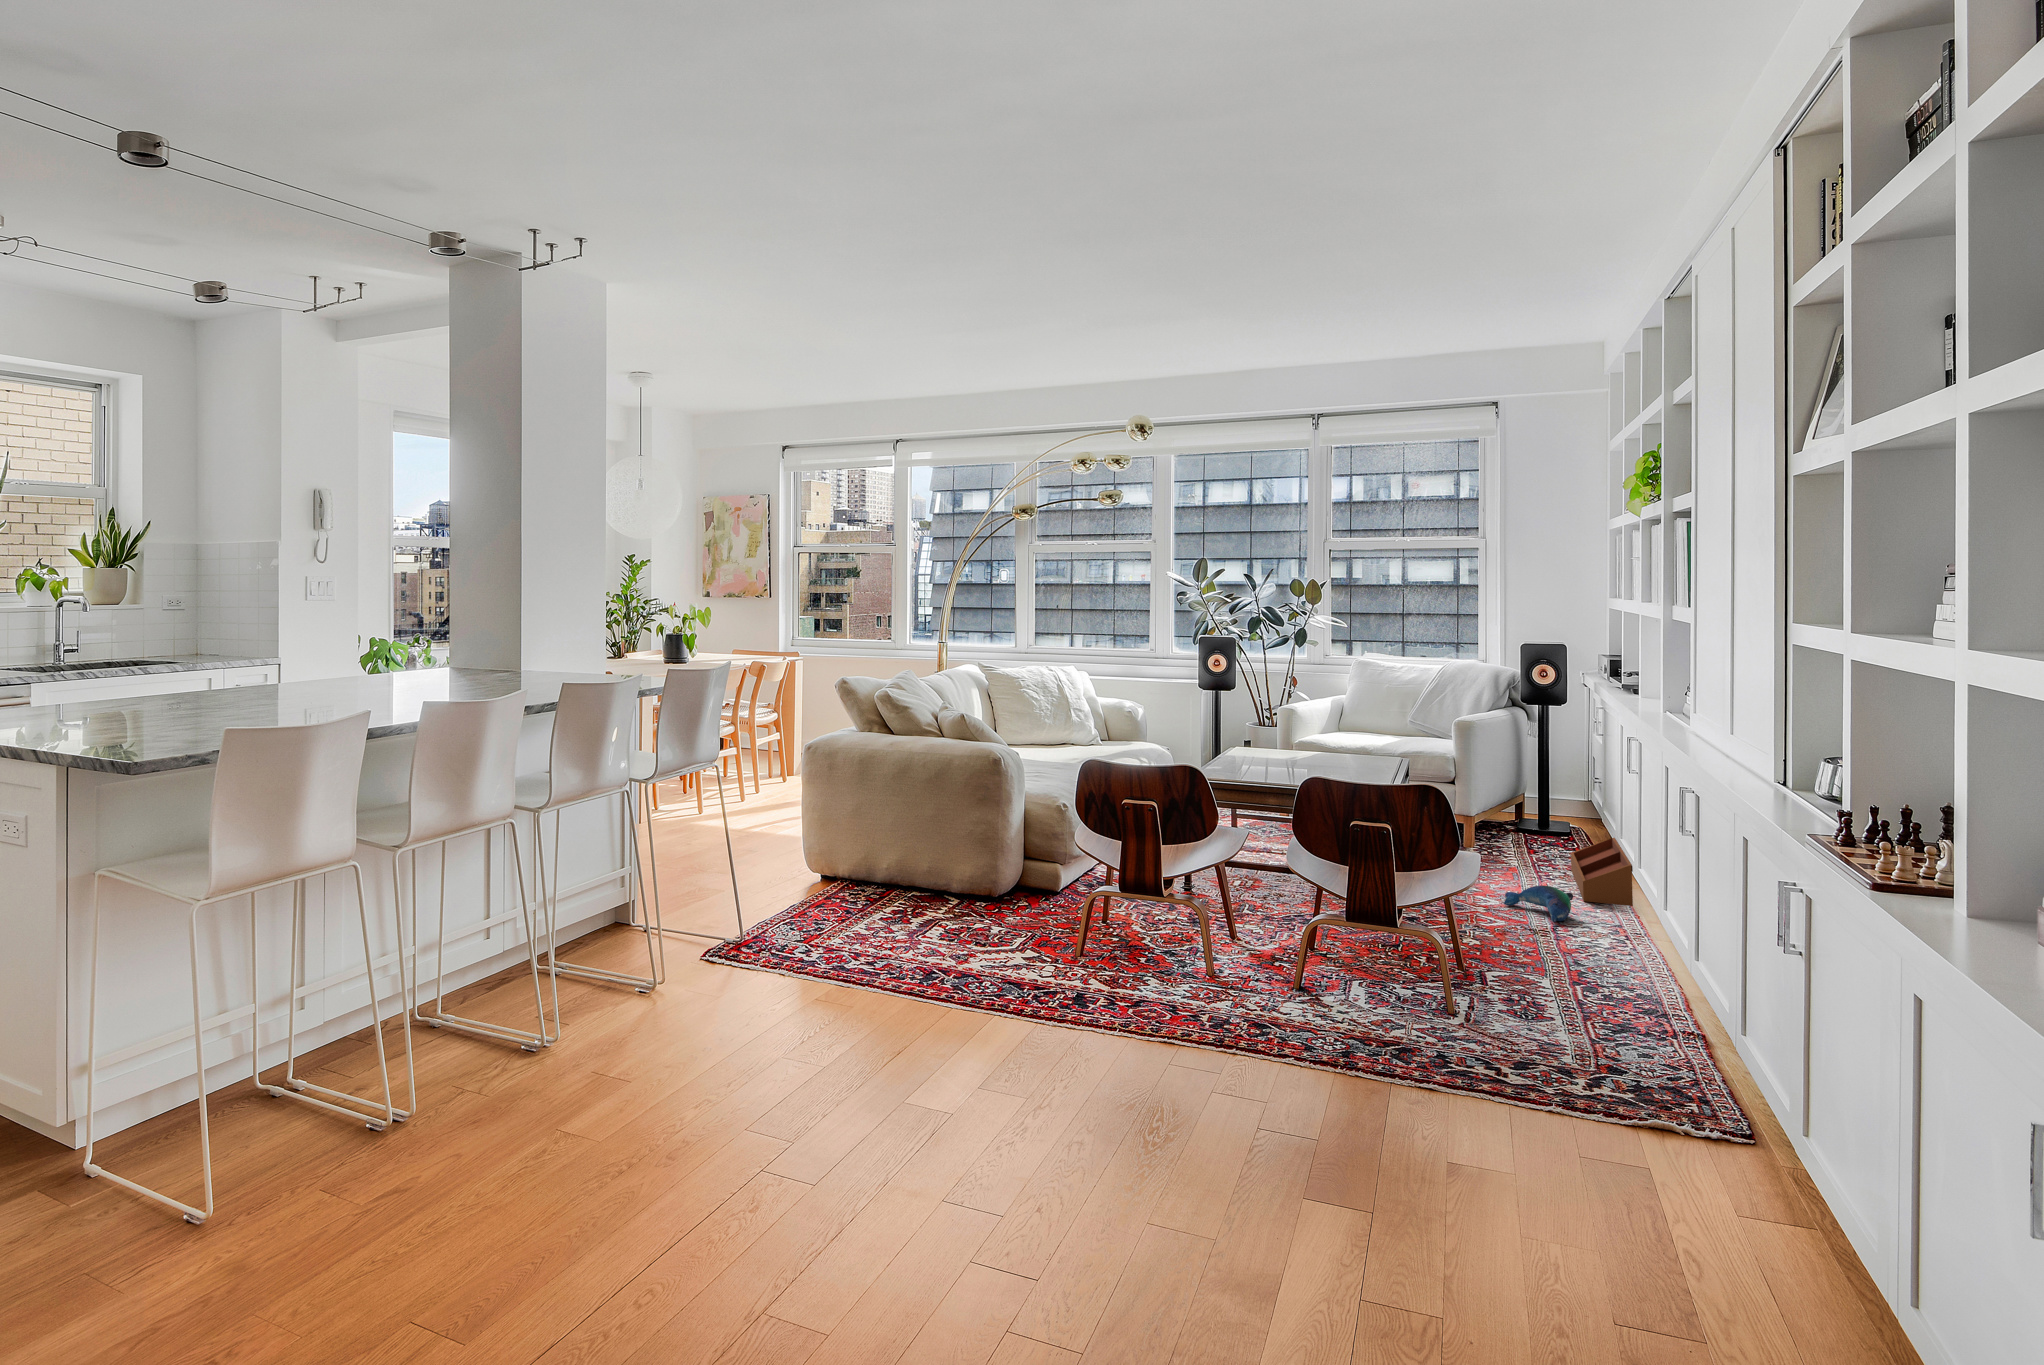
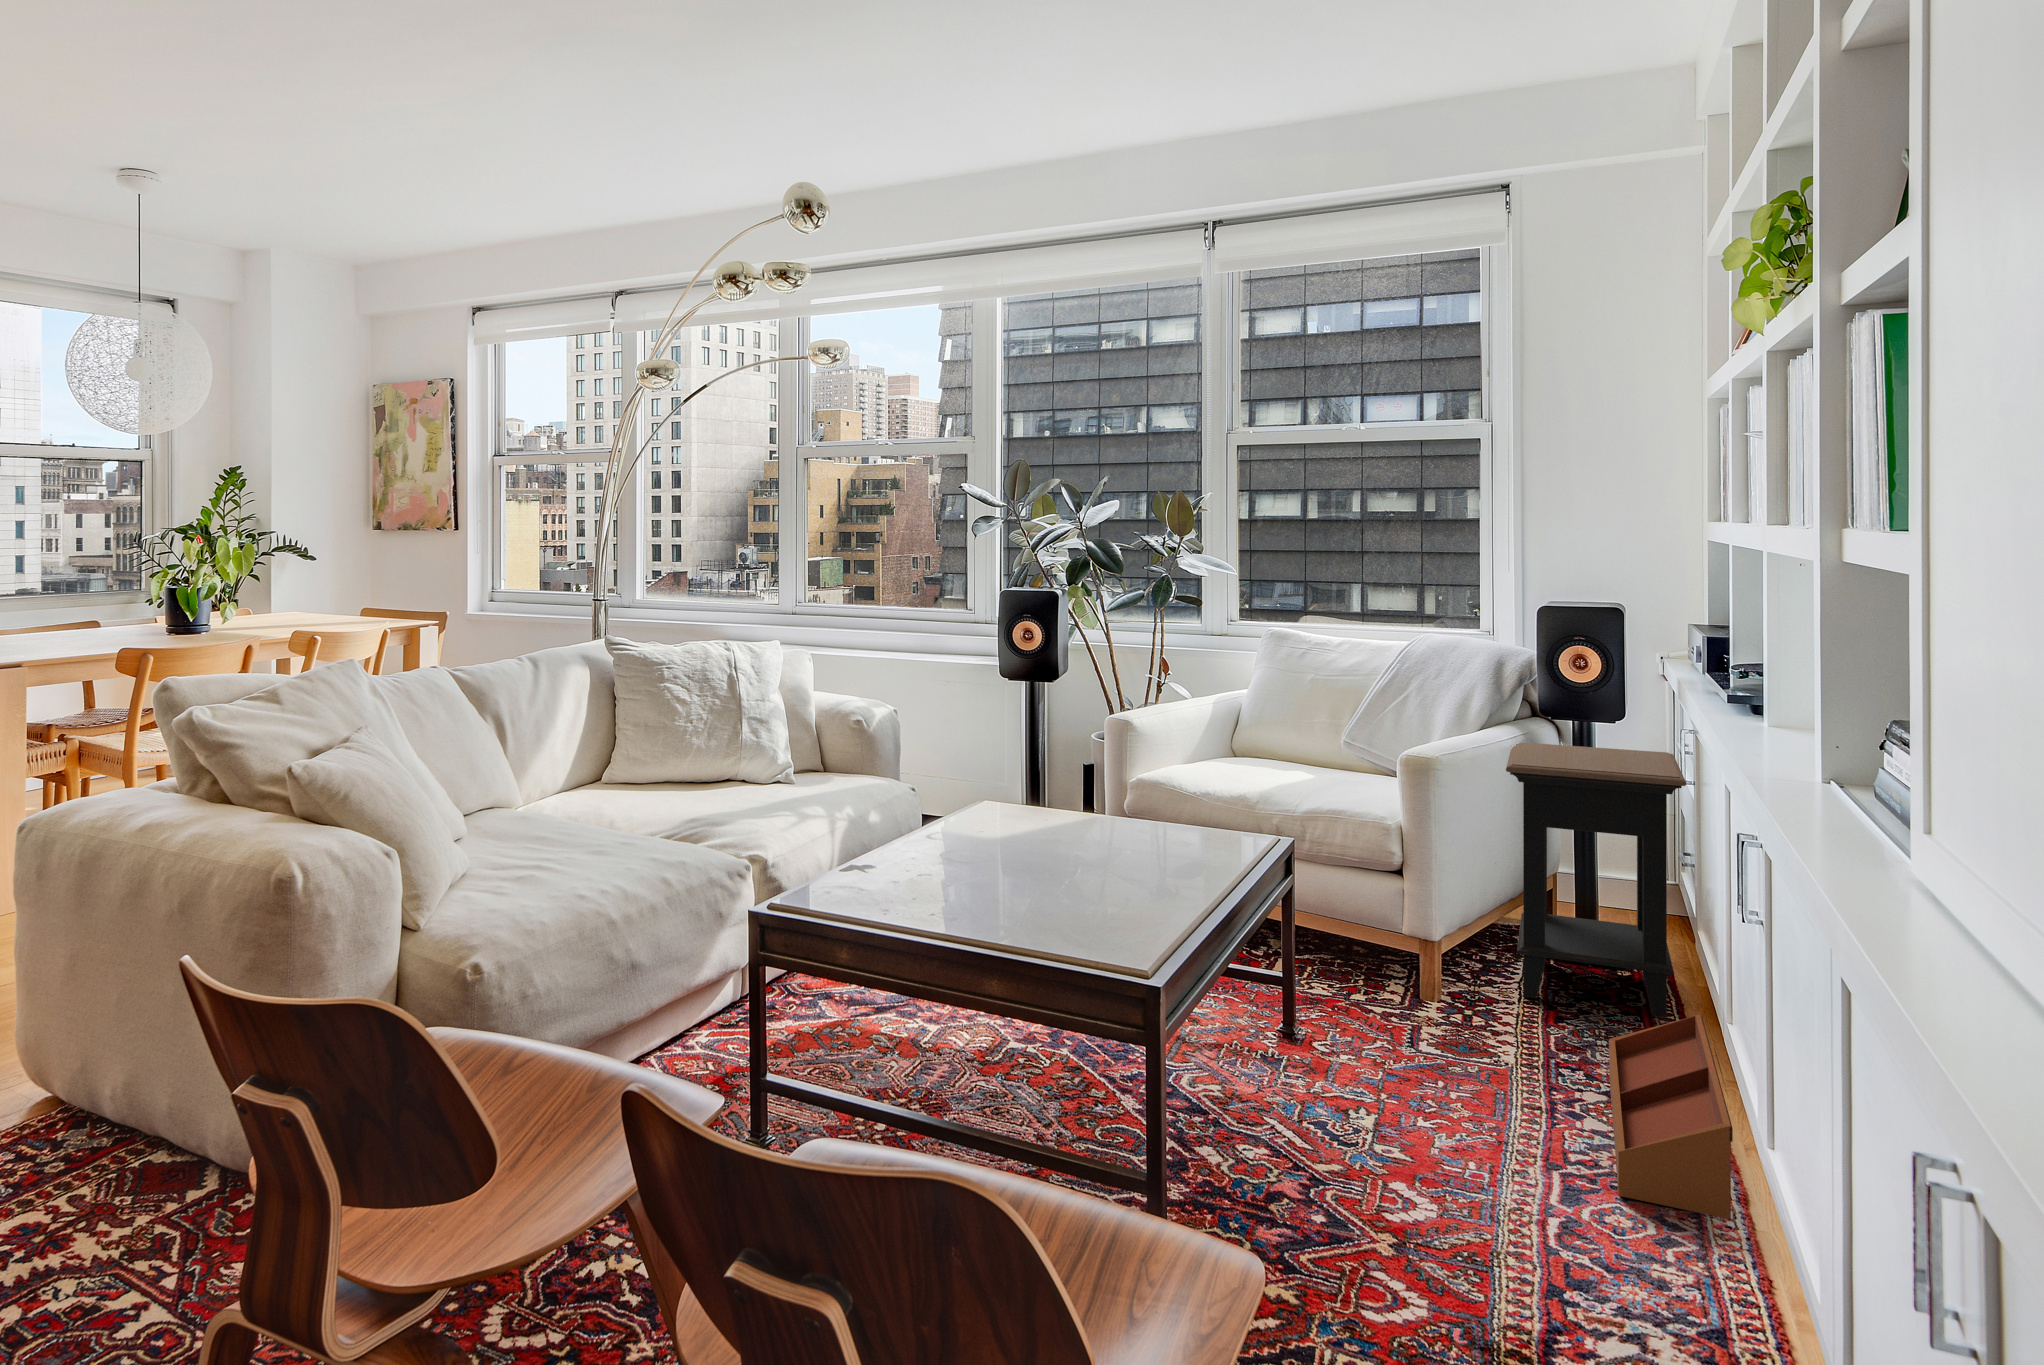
side table: none [1506,717,1603,853] -> present [1506,742,1687,1018]
plush toy: present [1504,886,1573,922] -> none [1432,1174,1586,1296]

